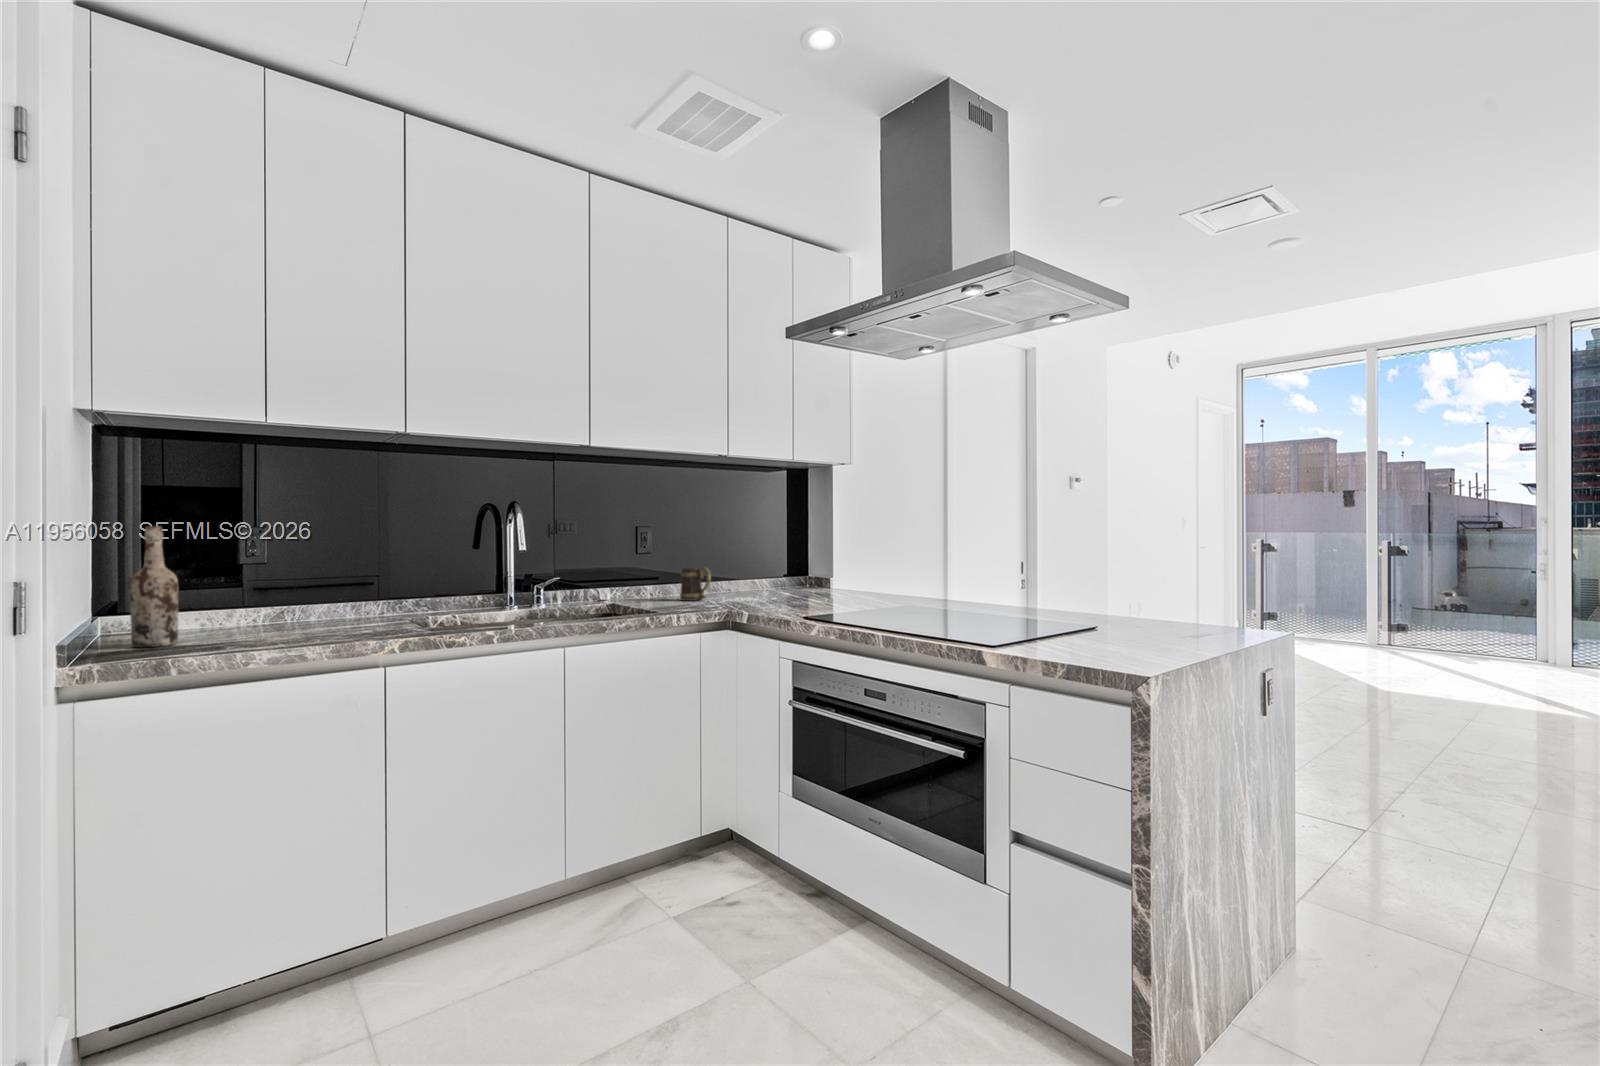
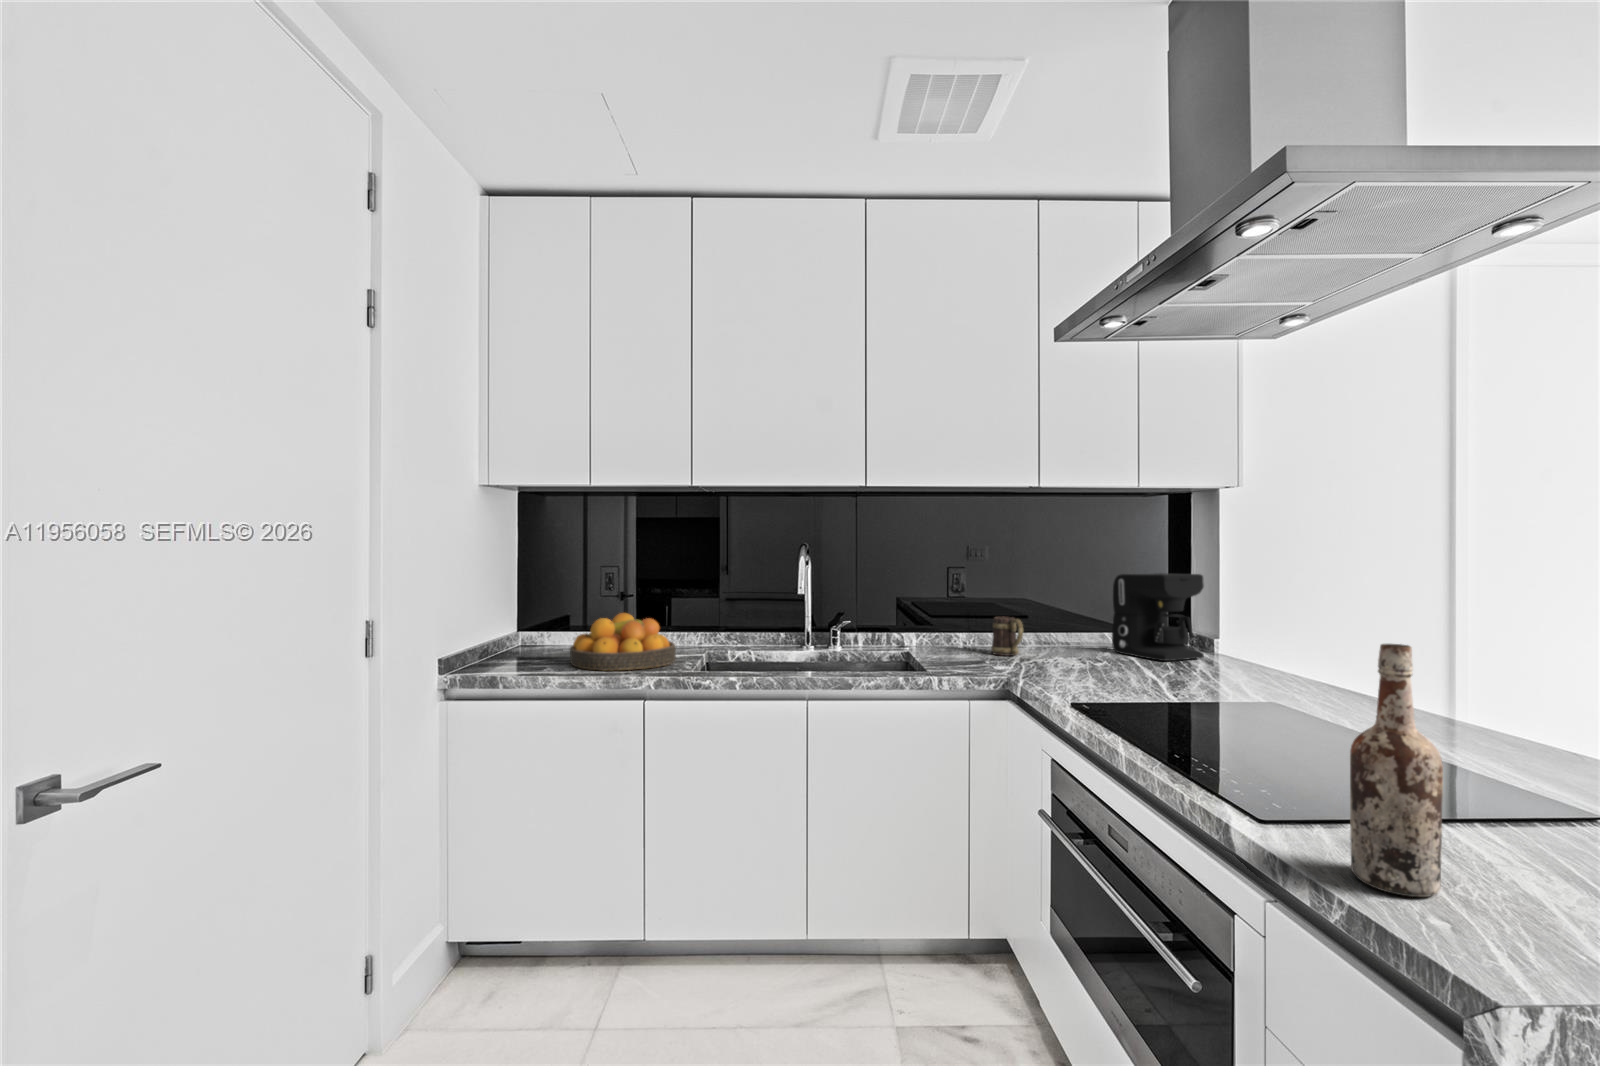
wine bottle: present [130,526,178,648] -> present [1350,644,1443,897]
coffee maker: none [764,526,832,594] -> present [1112,573,1204,661]
fruit bowl: none [240,577,387,643] -> present [570,613,676,671]

